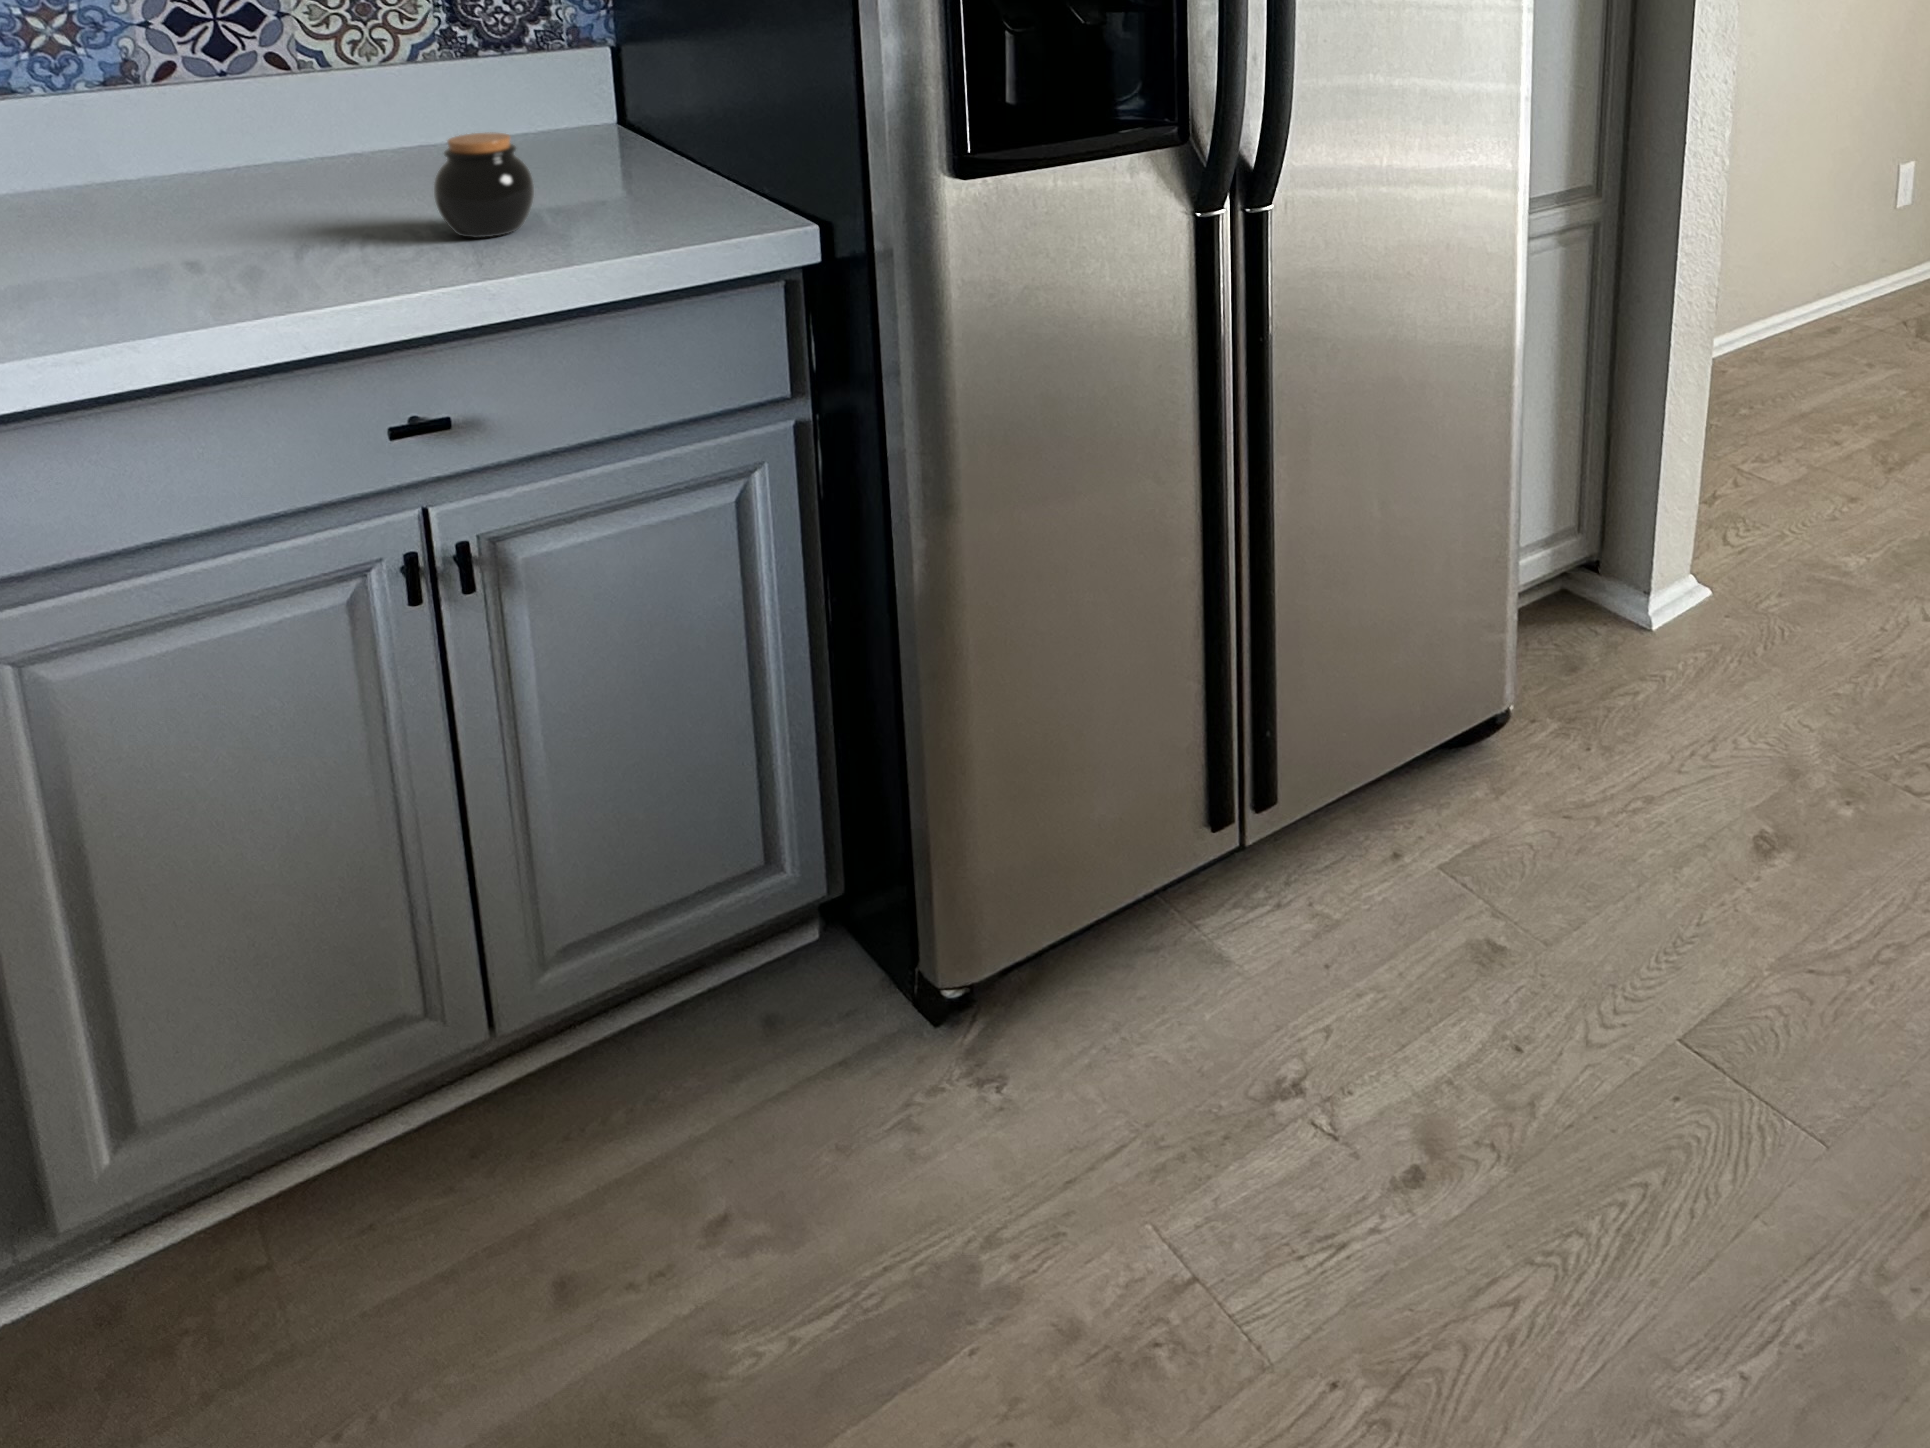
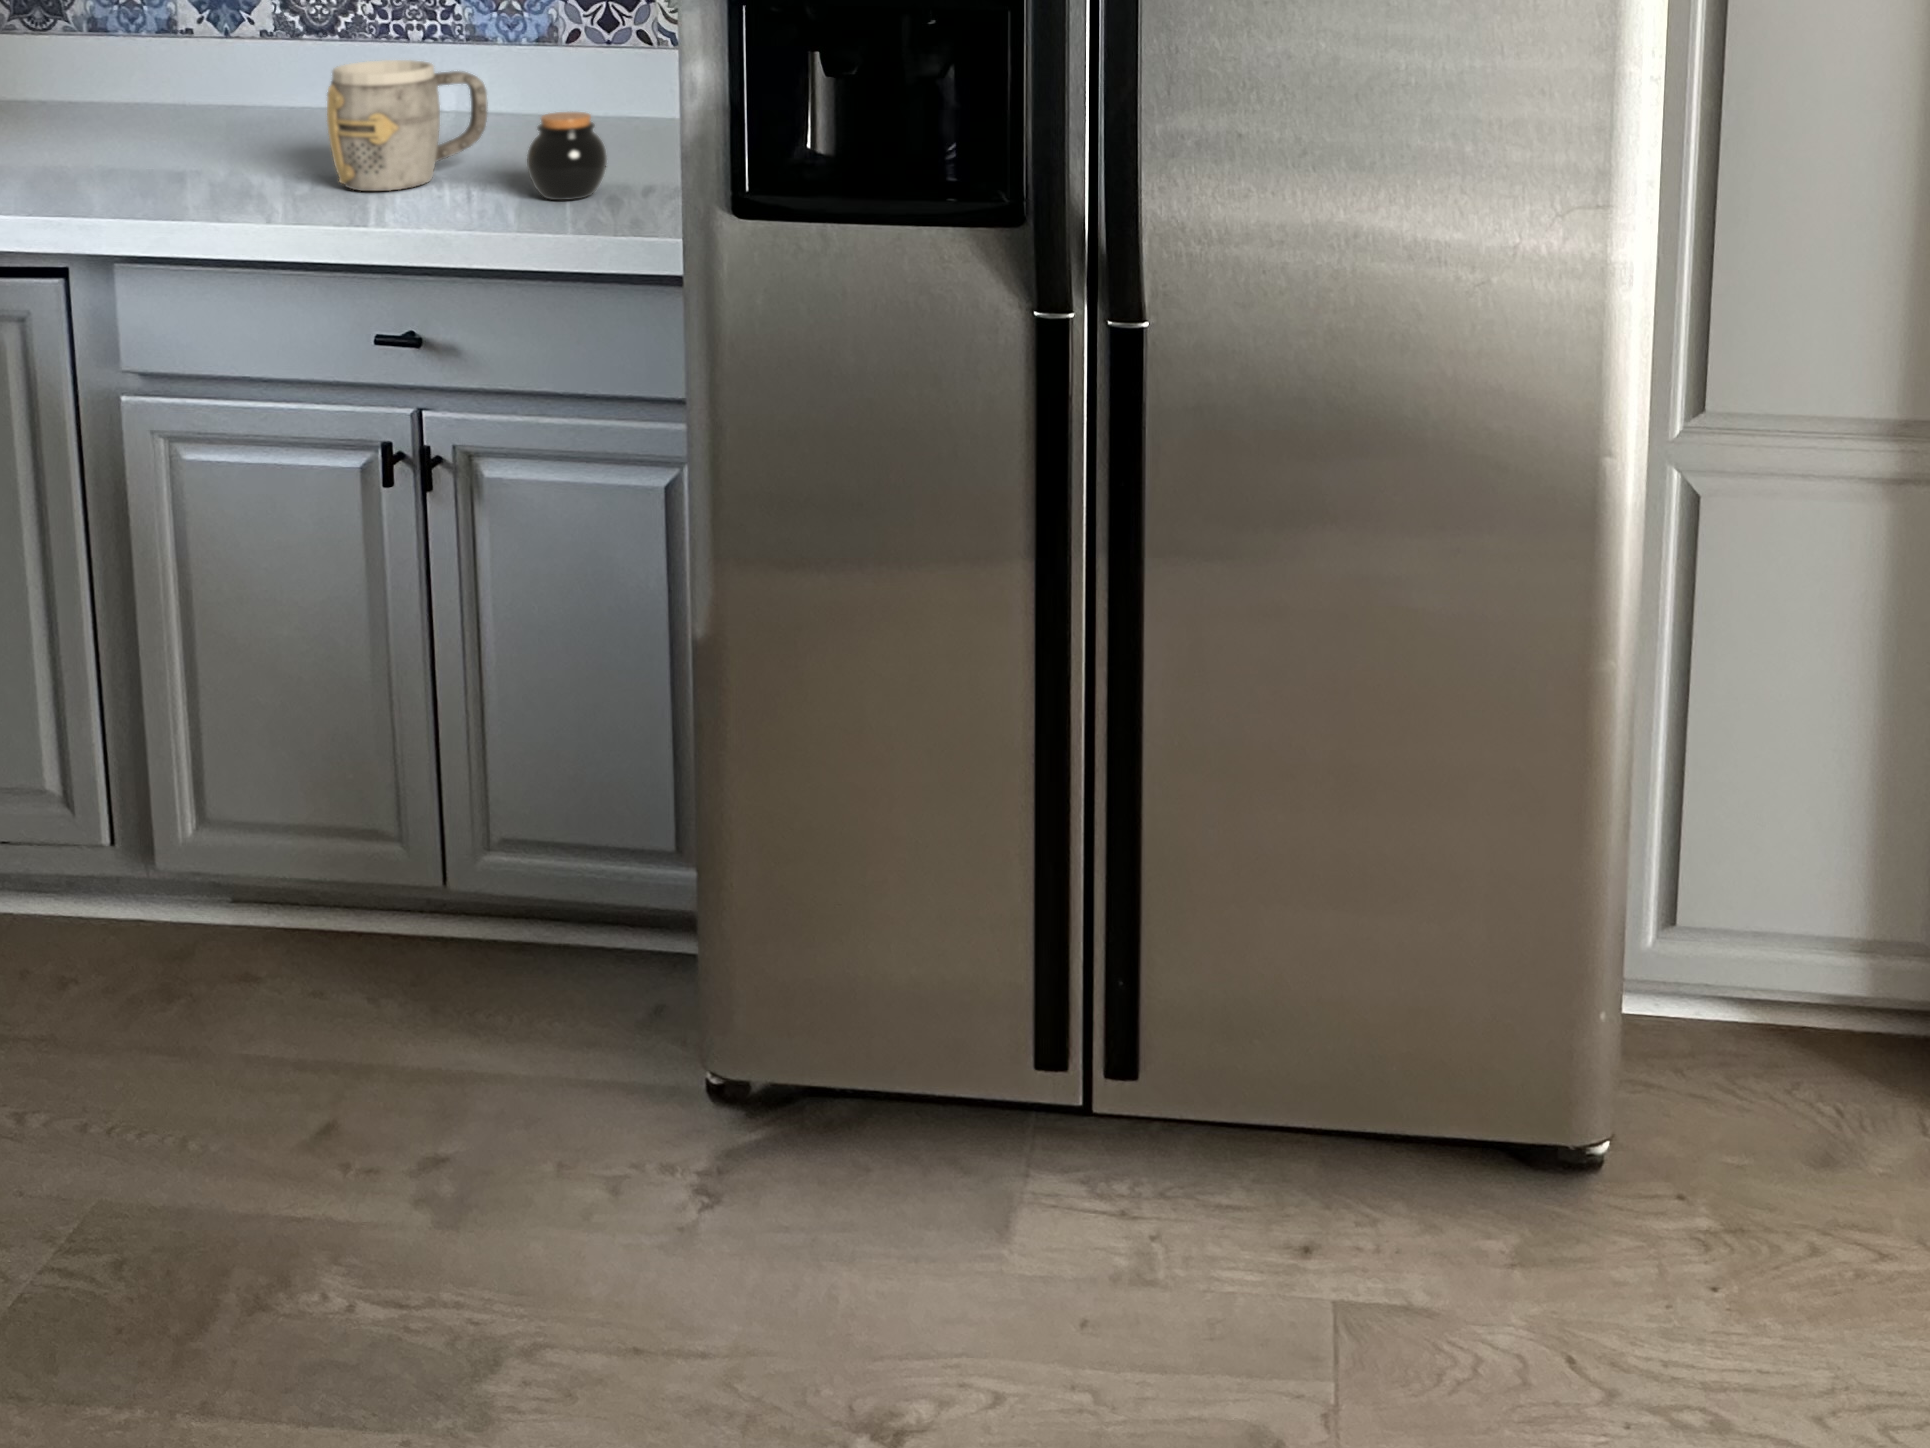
mug: none [93,106,277,282] -> present [327,60,488,191]

